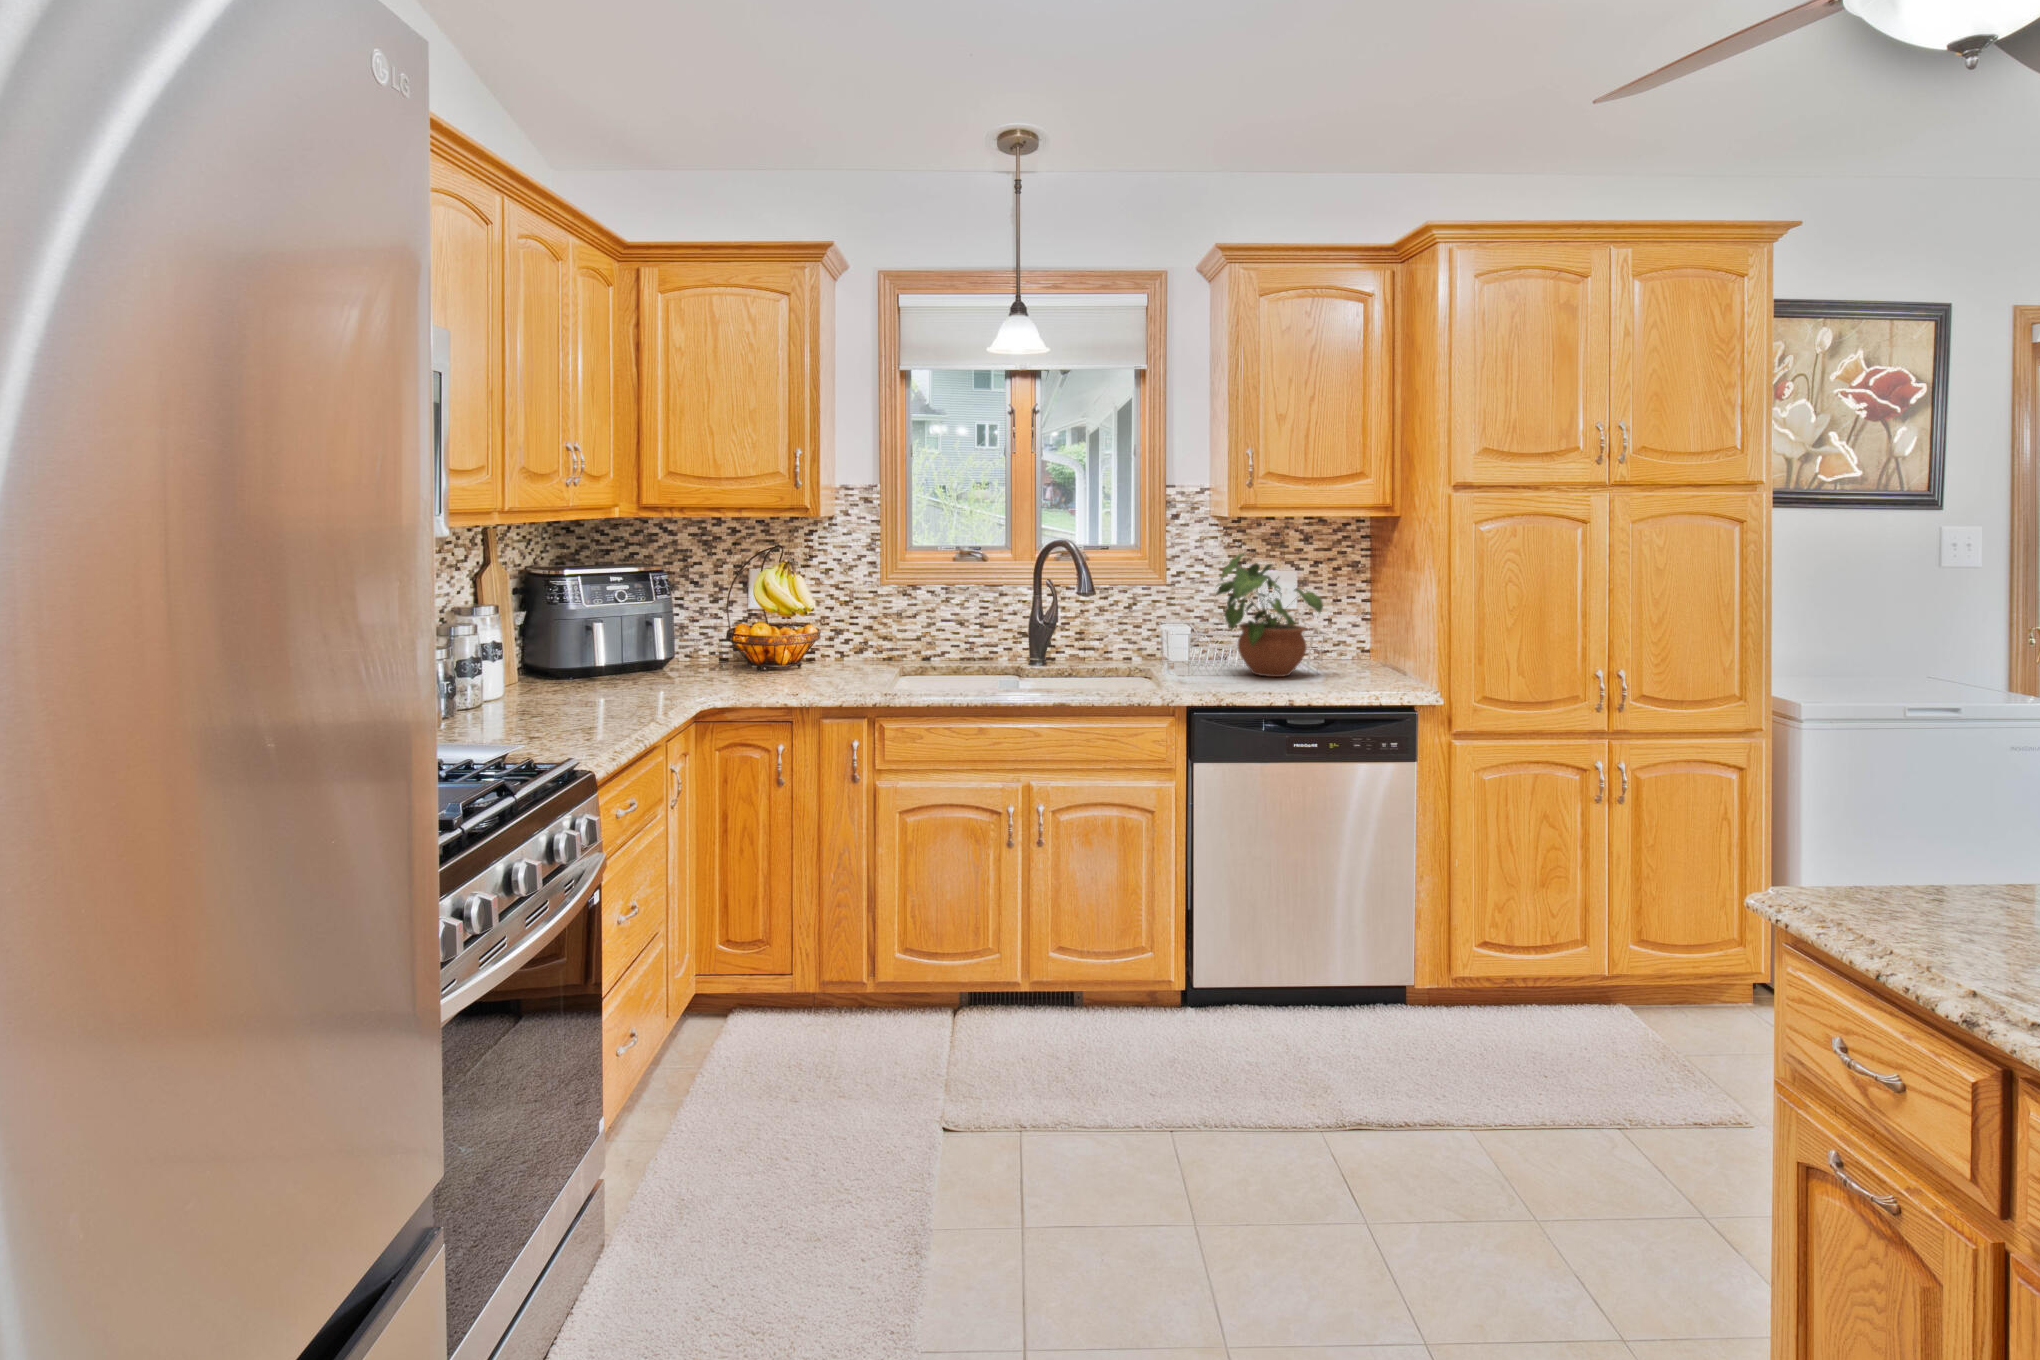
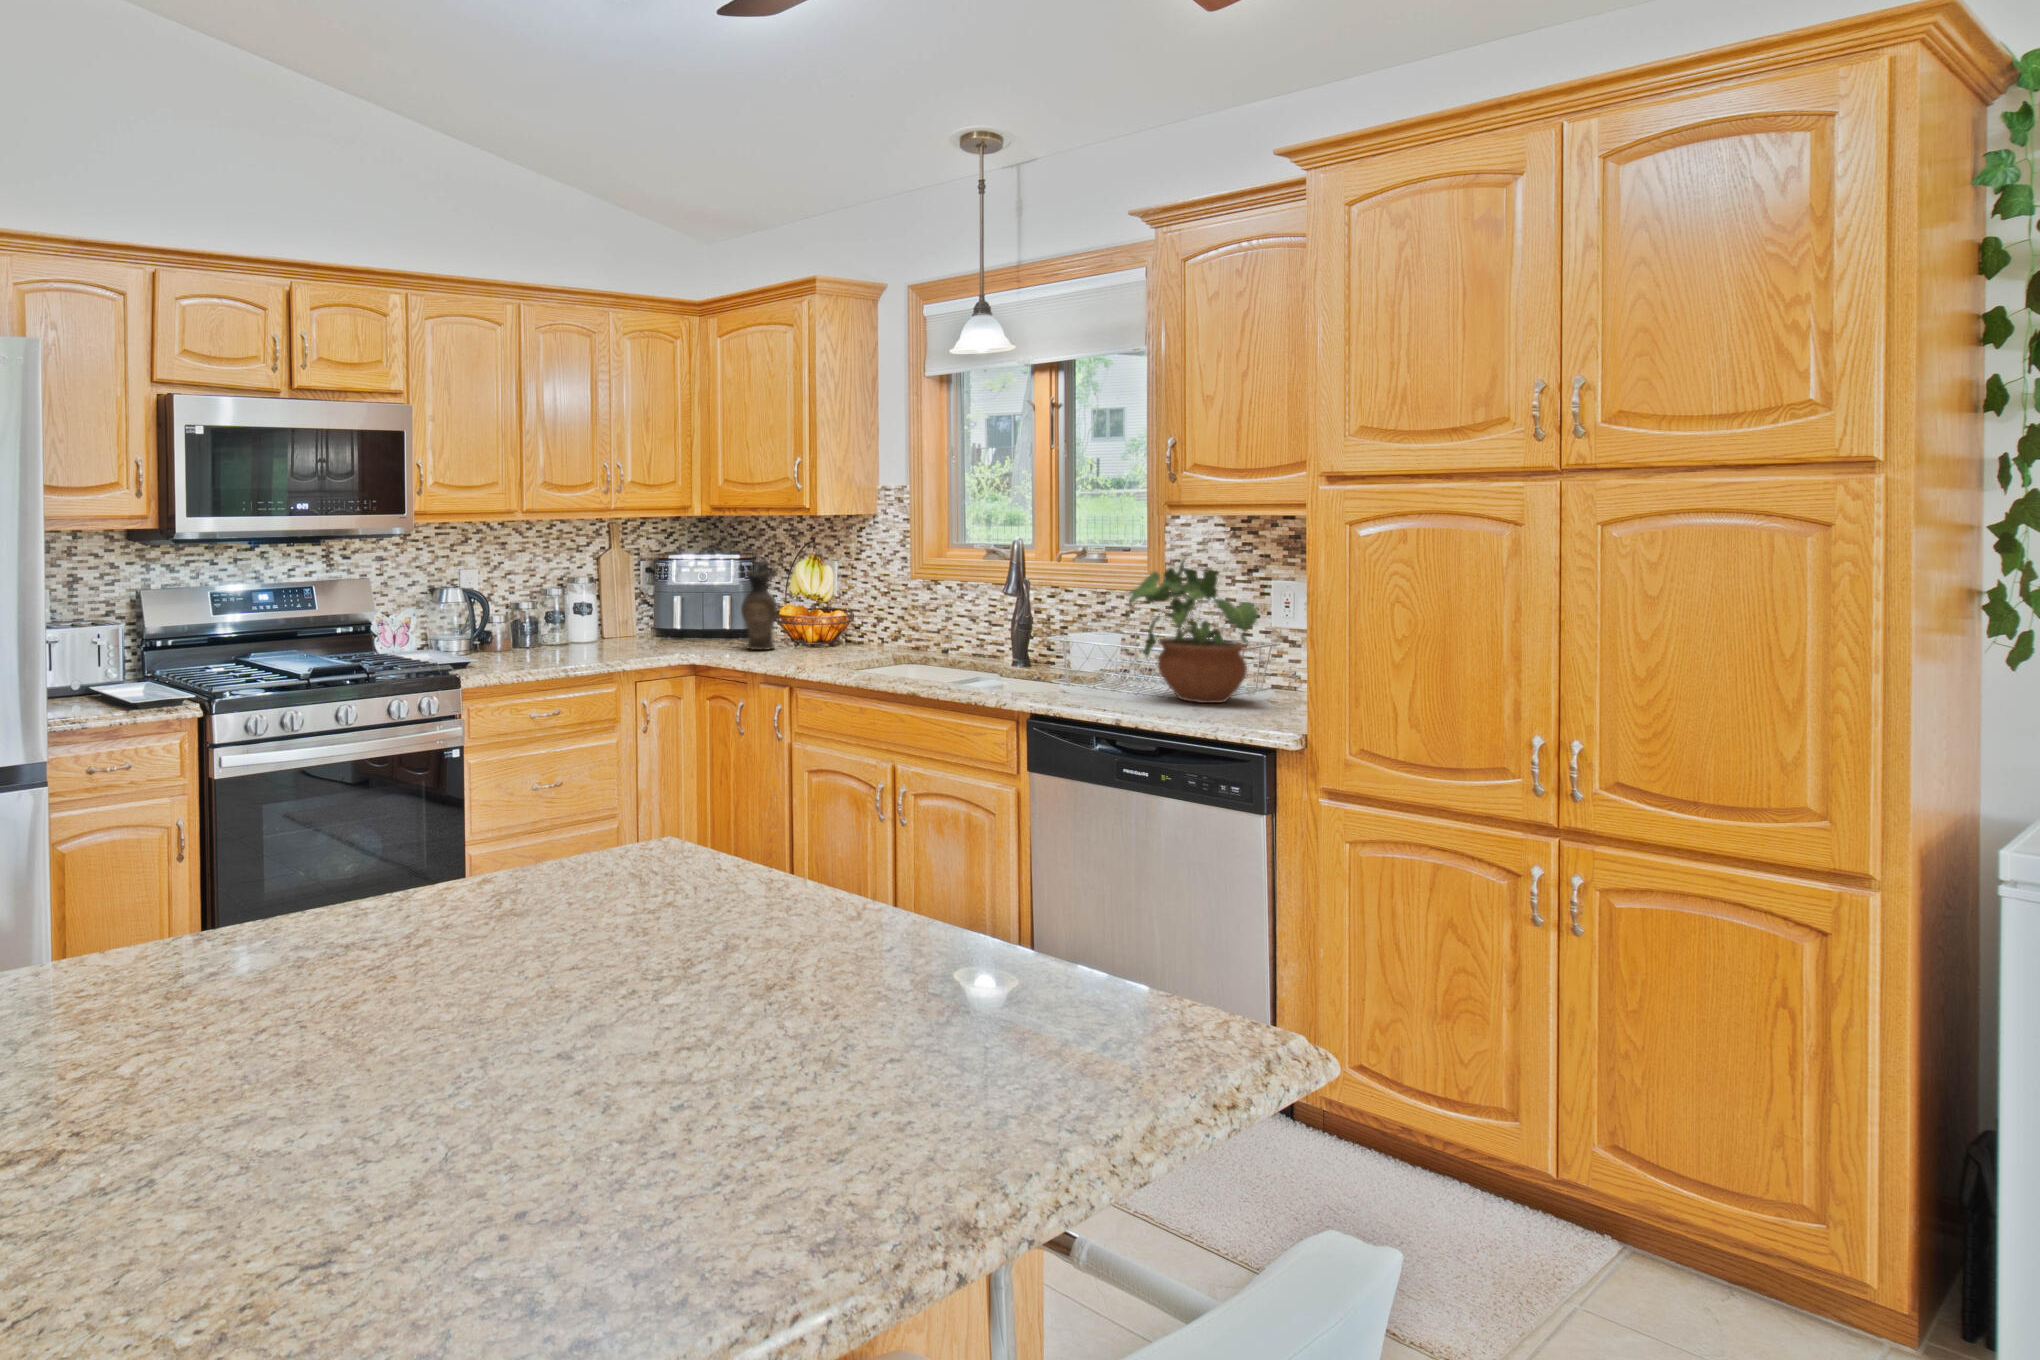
ceramic pitcher: none [718,571,766,682] -> present [741,560,777,650]

